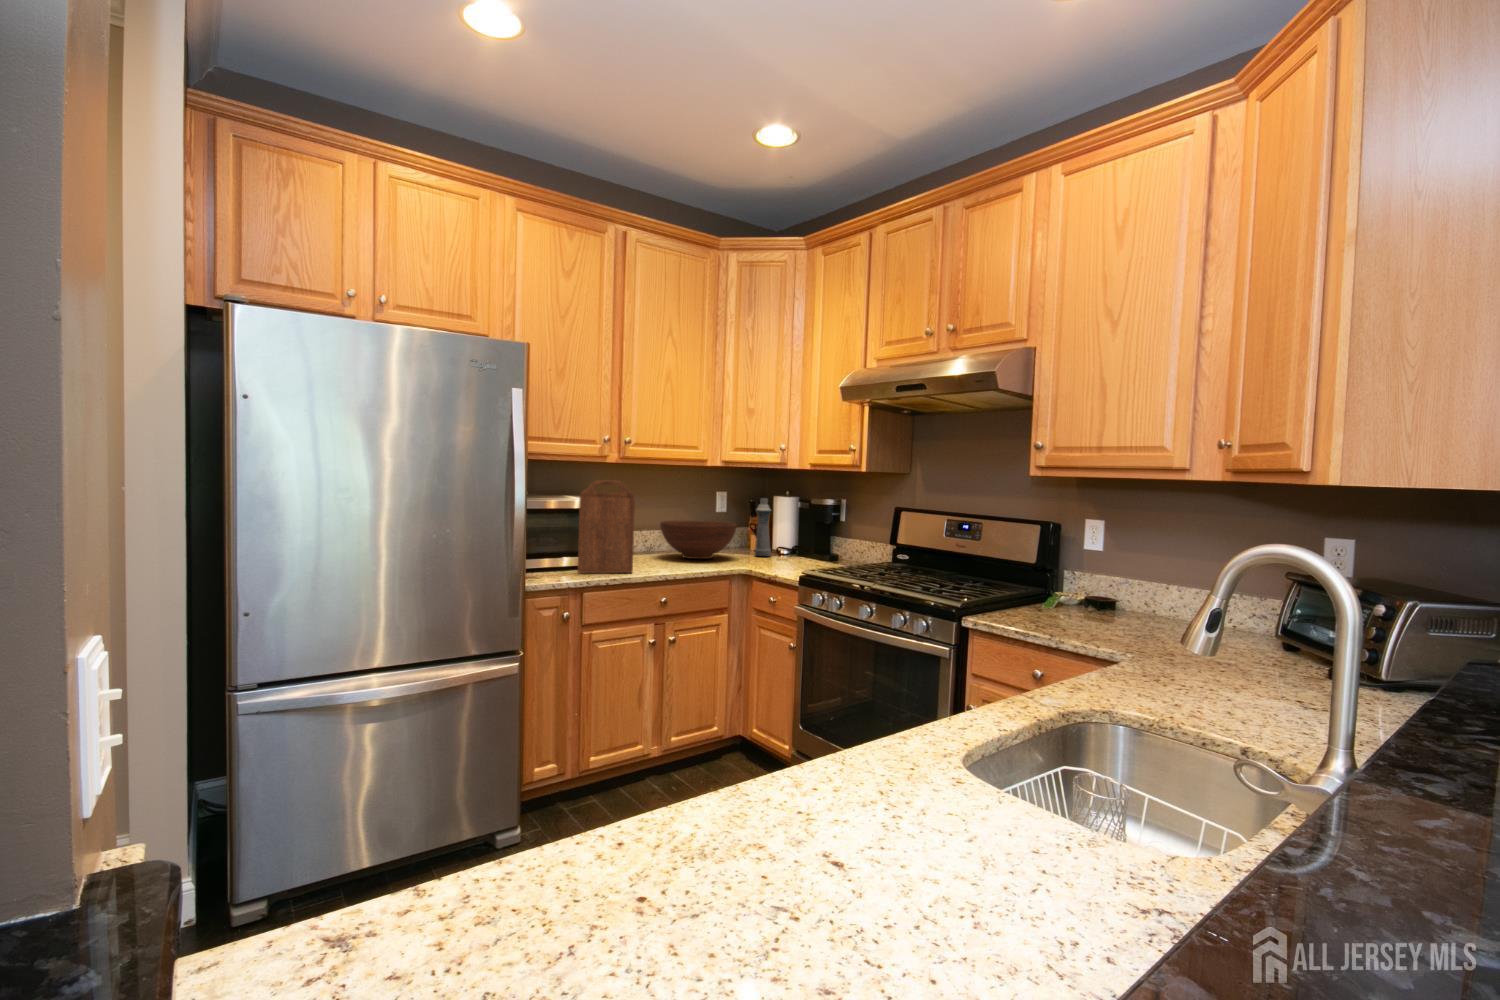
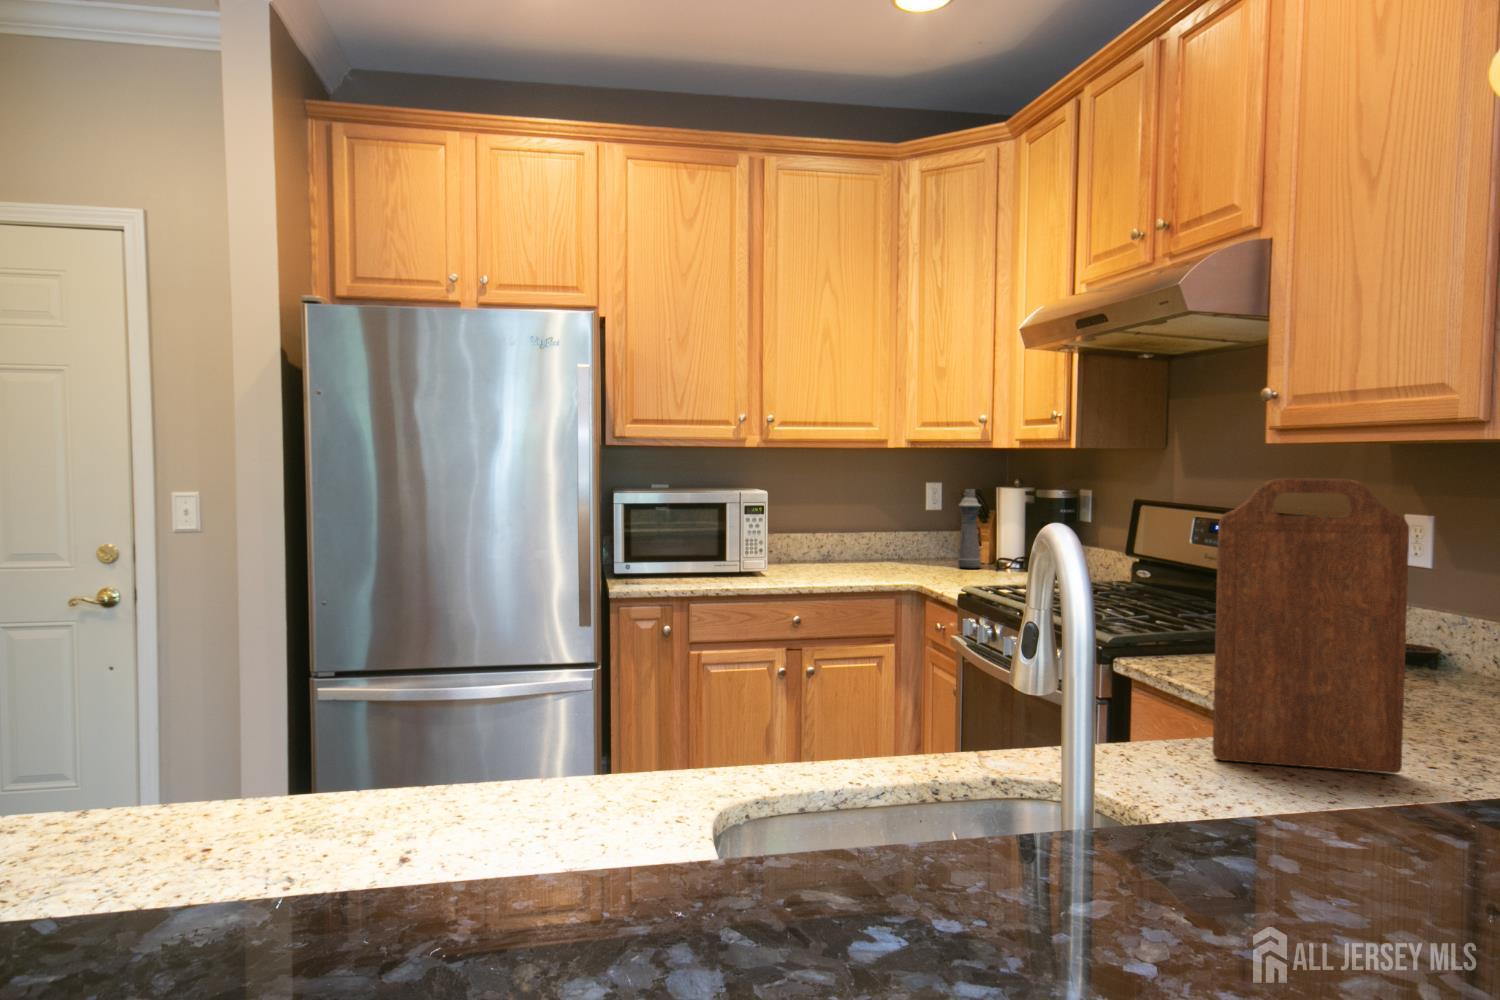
cutting board: present [578,480,635,573] -> present [1213,478,1409,773]
fruit bowl: present [660,521,737,559] -> none [825,520,924,569]

